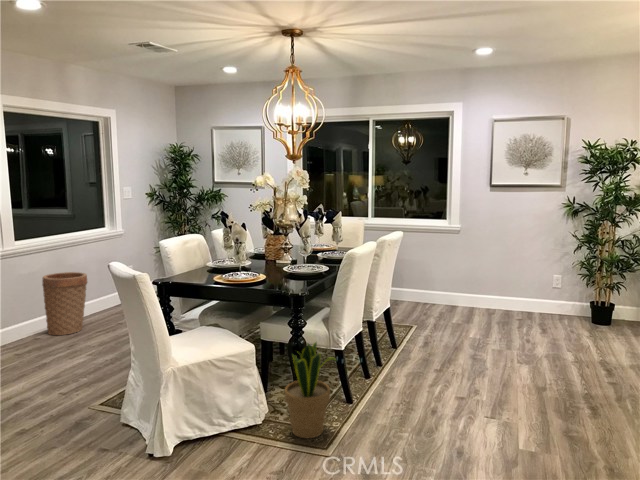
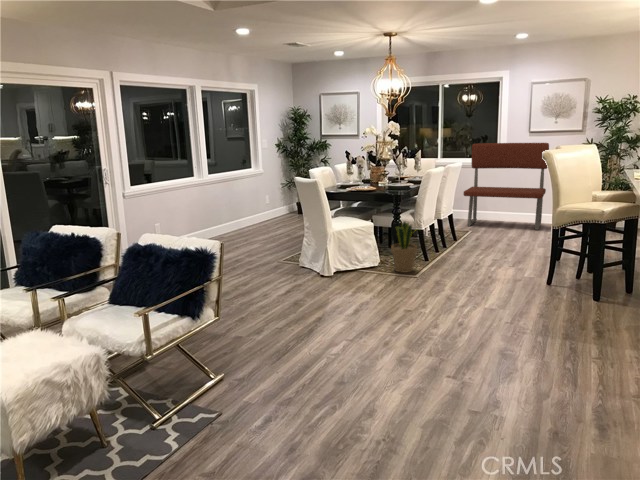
bench: none [404,200,518,324] -> present [464,143,549,230]
basket: present [42,272,87,335] -> none [224,196,251,235]

